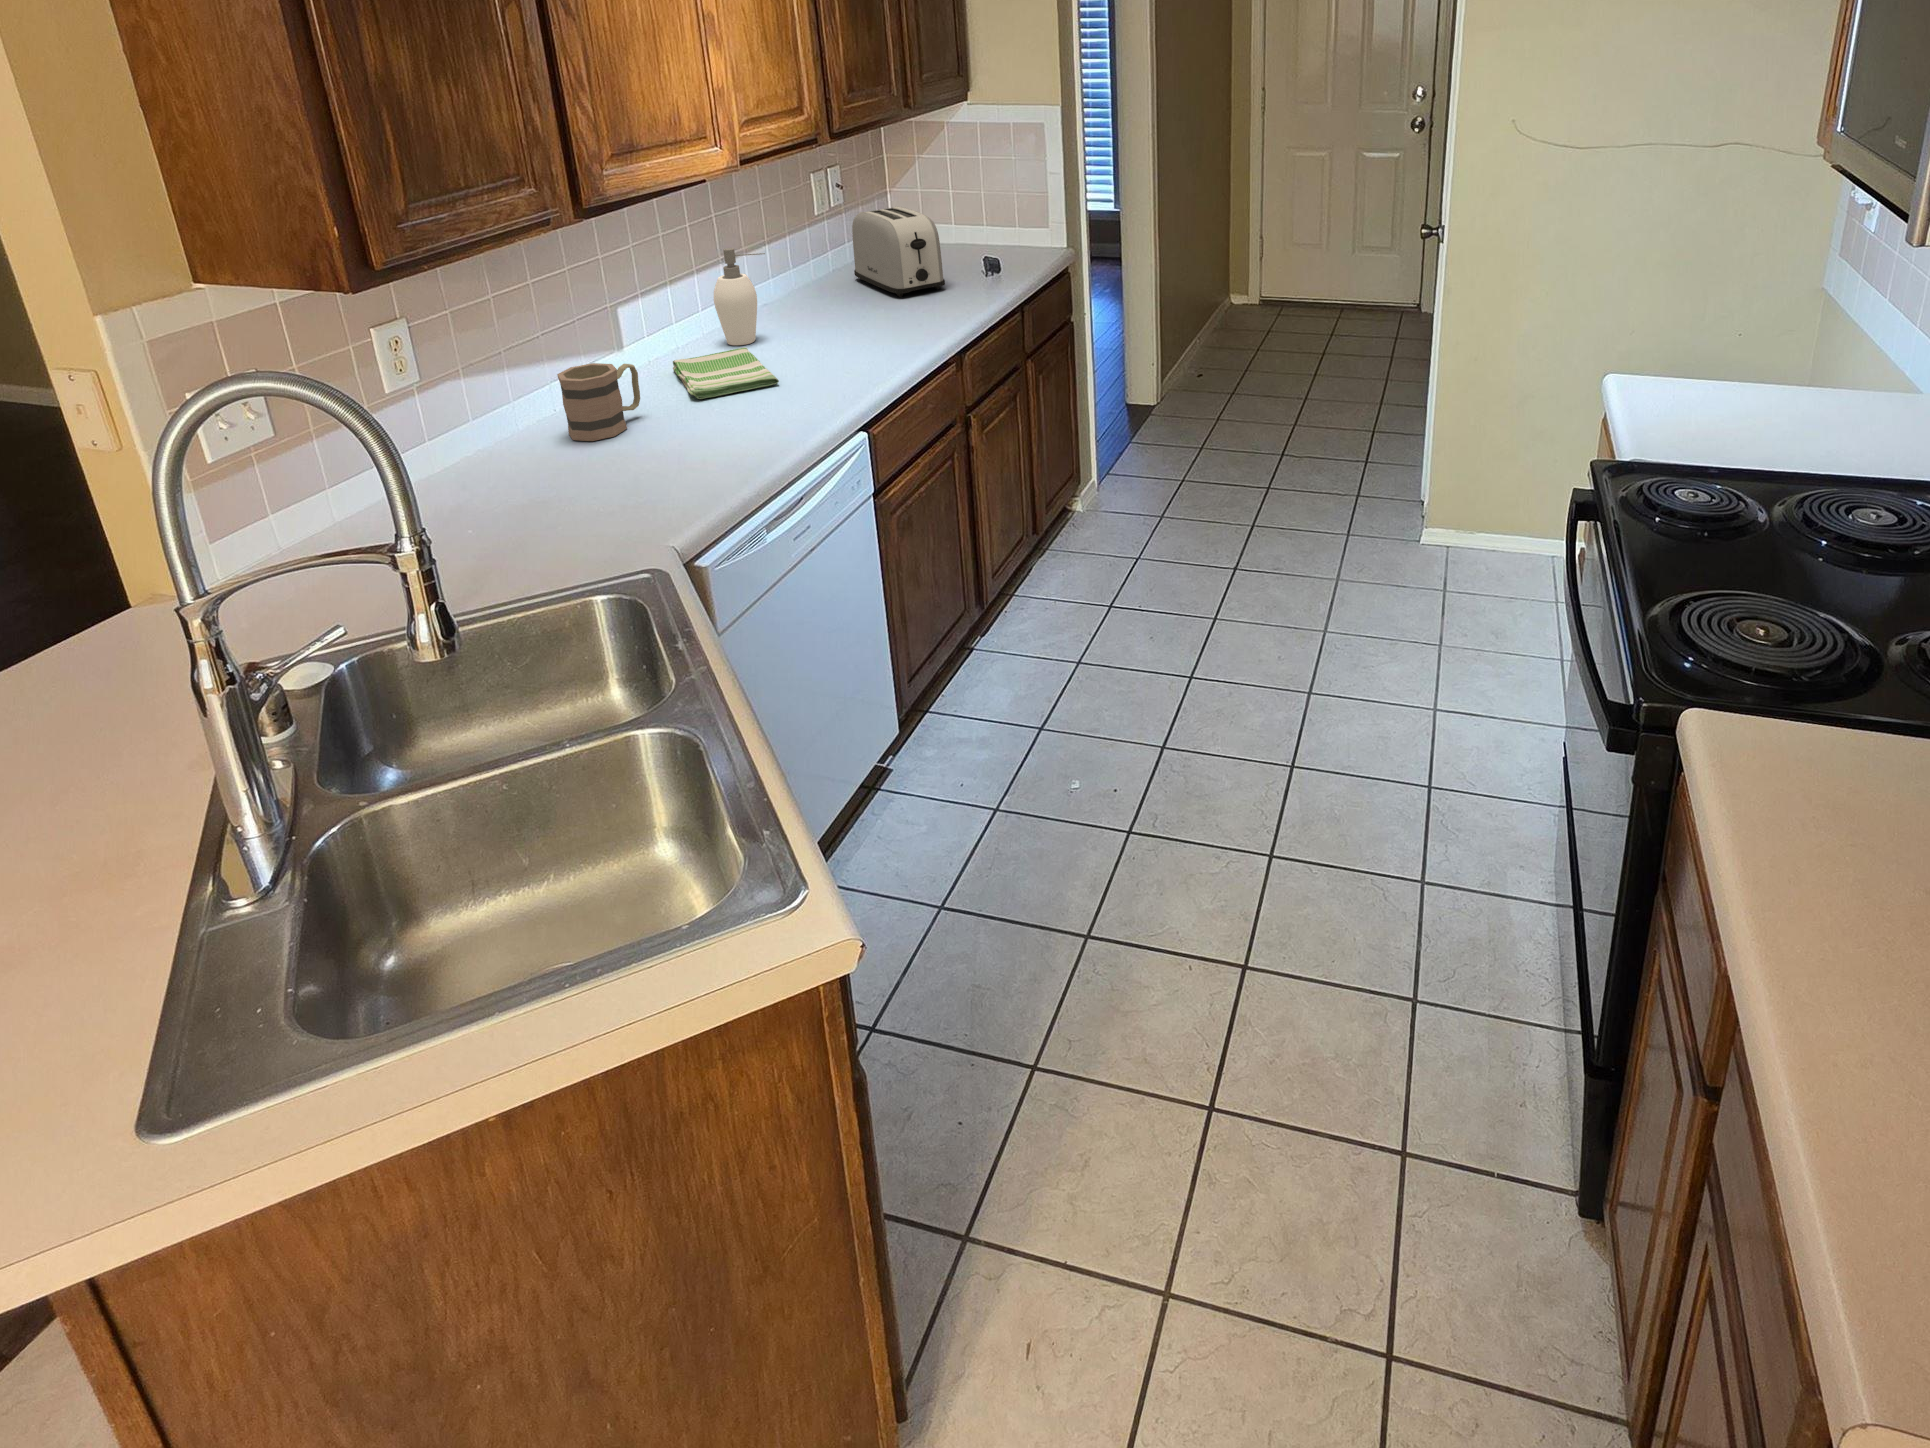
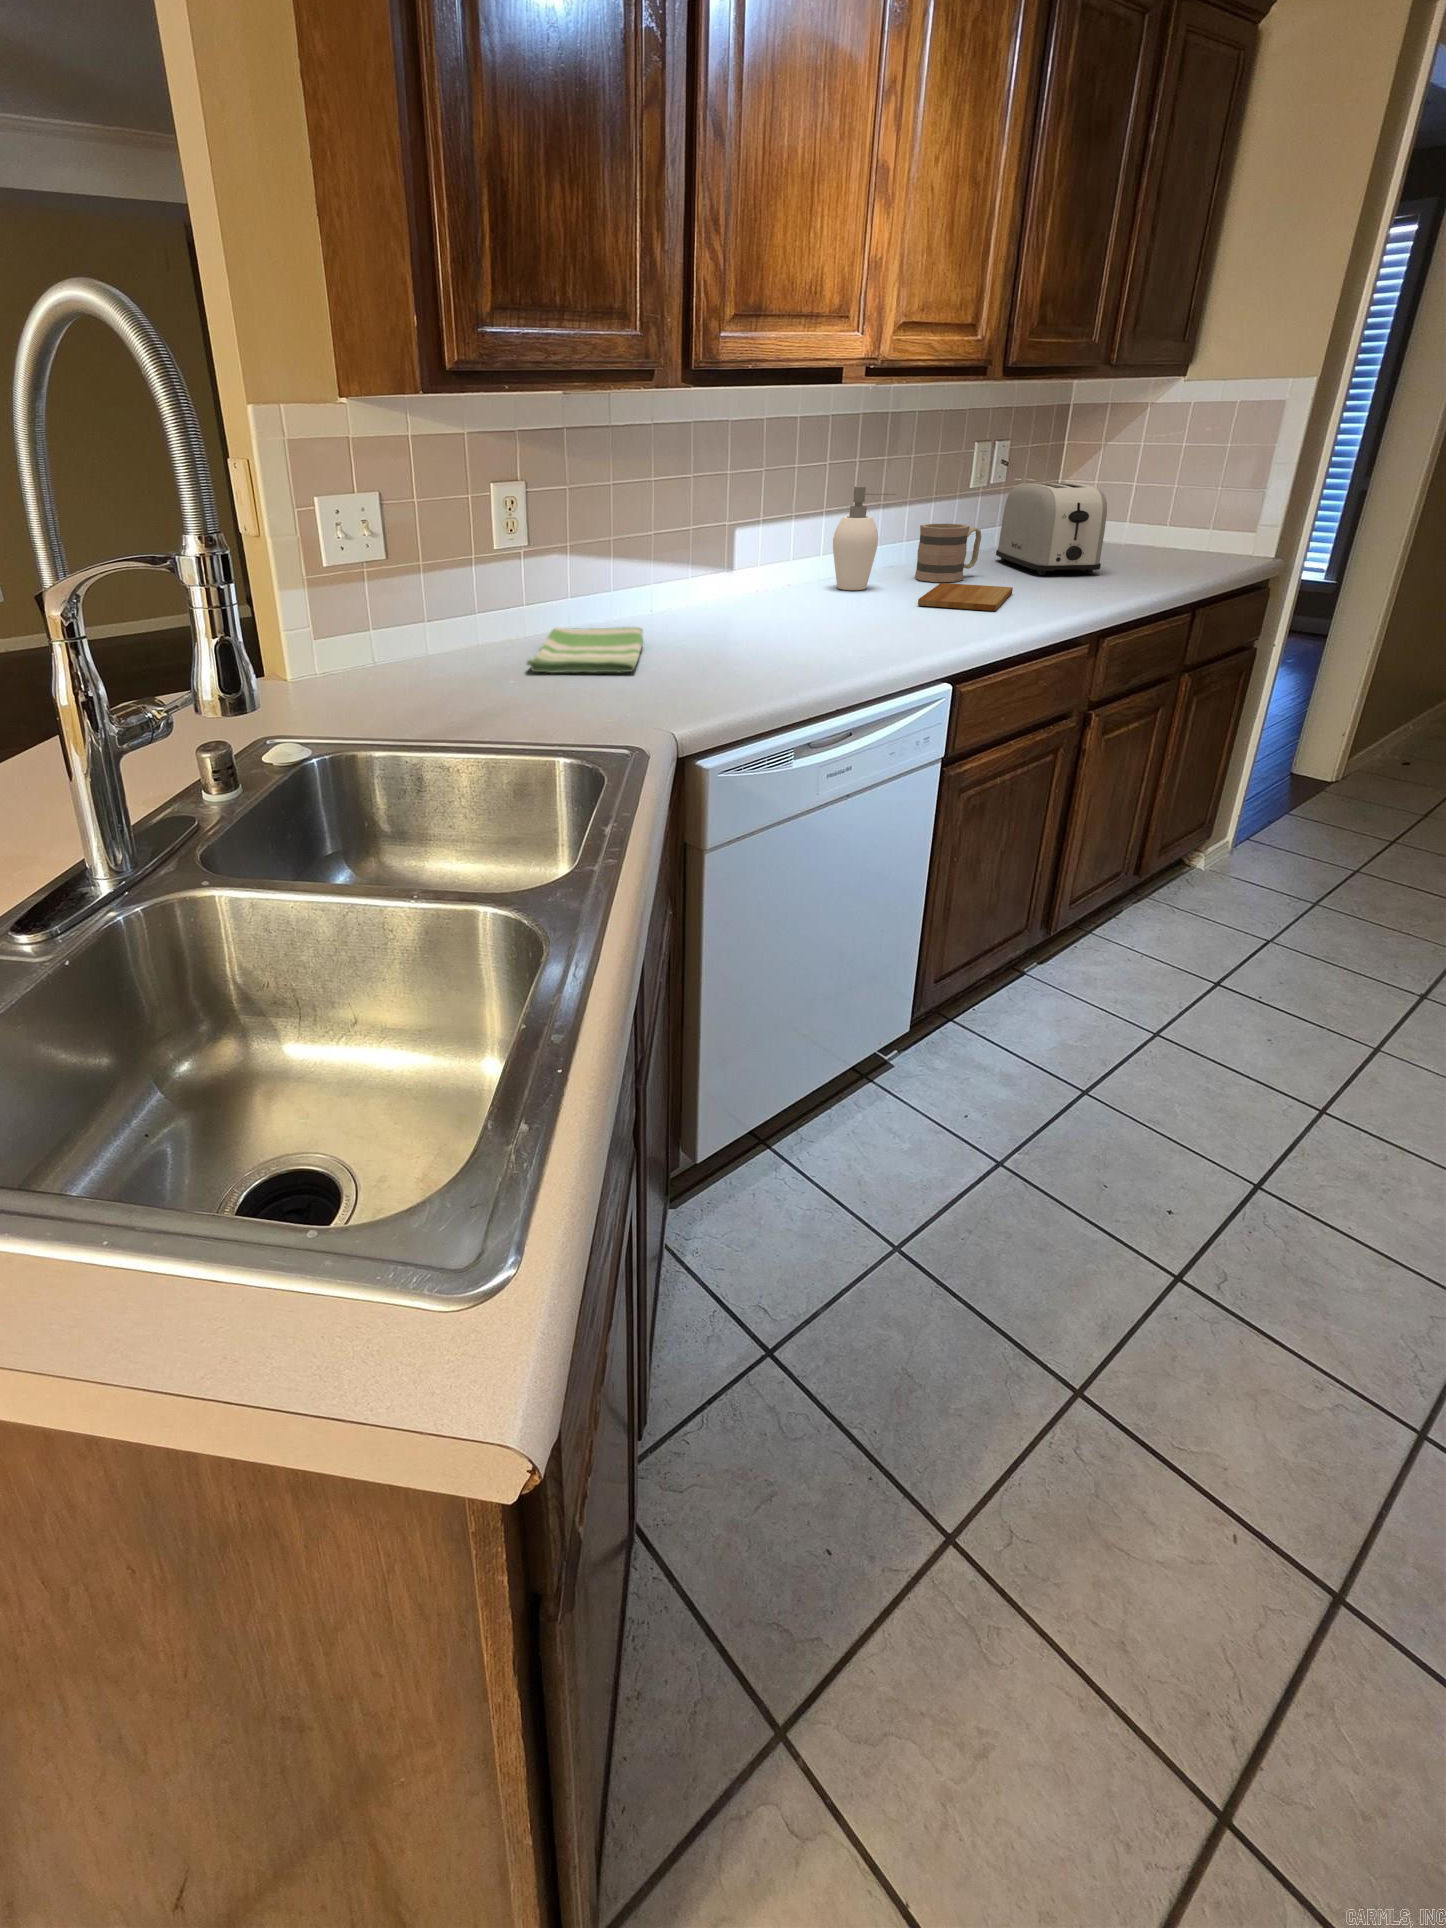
cutting board: none [811,321,884,356] -> present [918,583,1013,611]
dish towel: present [673,347,779,399] -> present [527,627,643,673]
mug: present [557,363,640,441] -> present [915,523,981,582]

